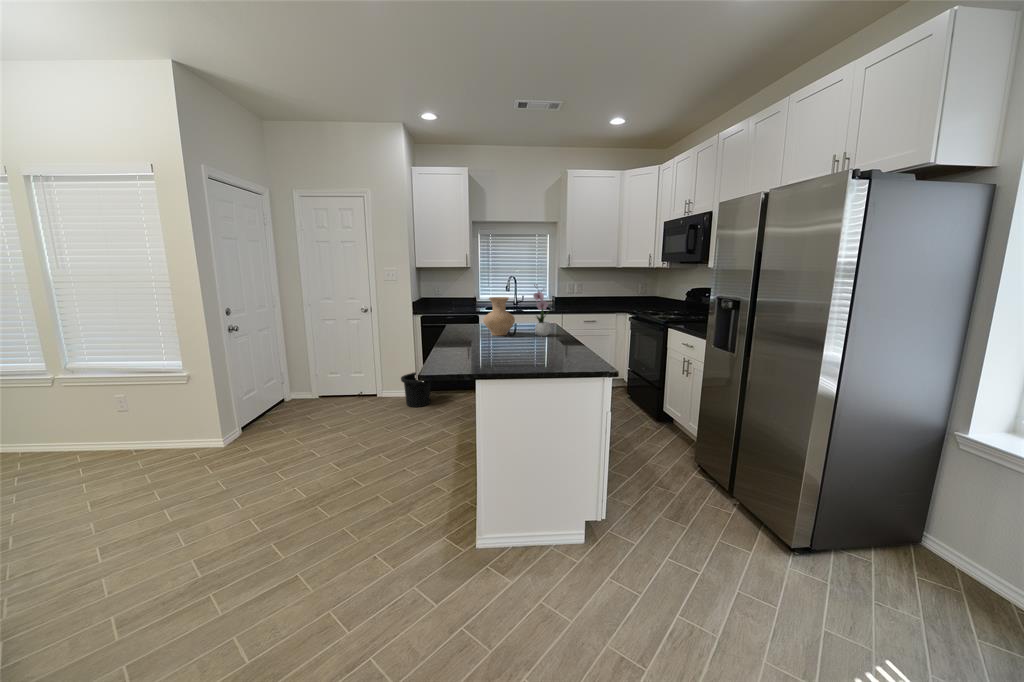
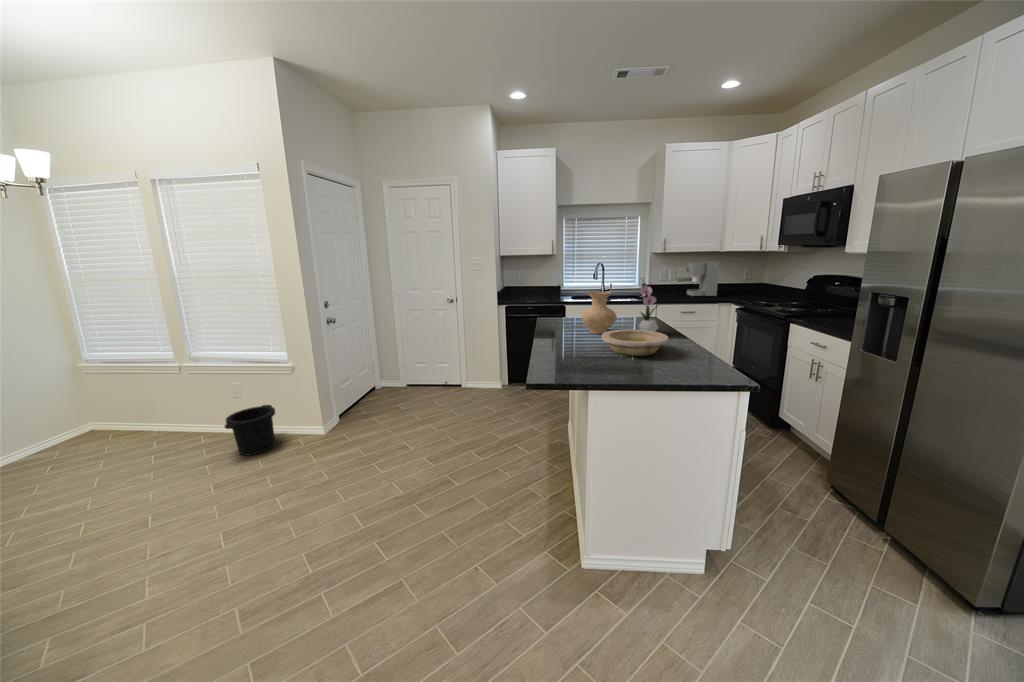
coffee maker: none [582,276,617,307] -> present [677,262,720,296]
bowl: none [496,330,553,351] -> present [602,330,668,356]
trash can: present [401,372,430,407] -> present [225,405,275,455]

